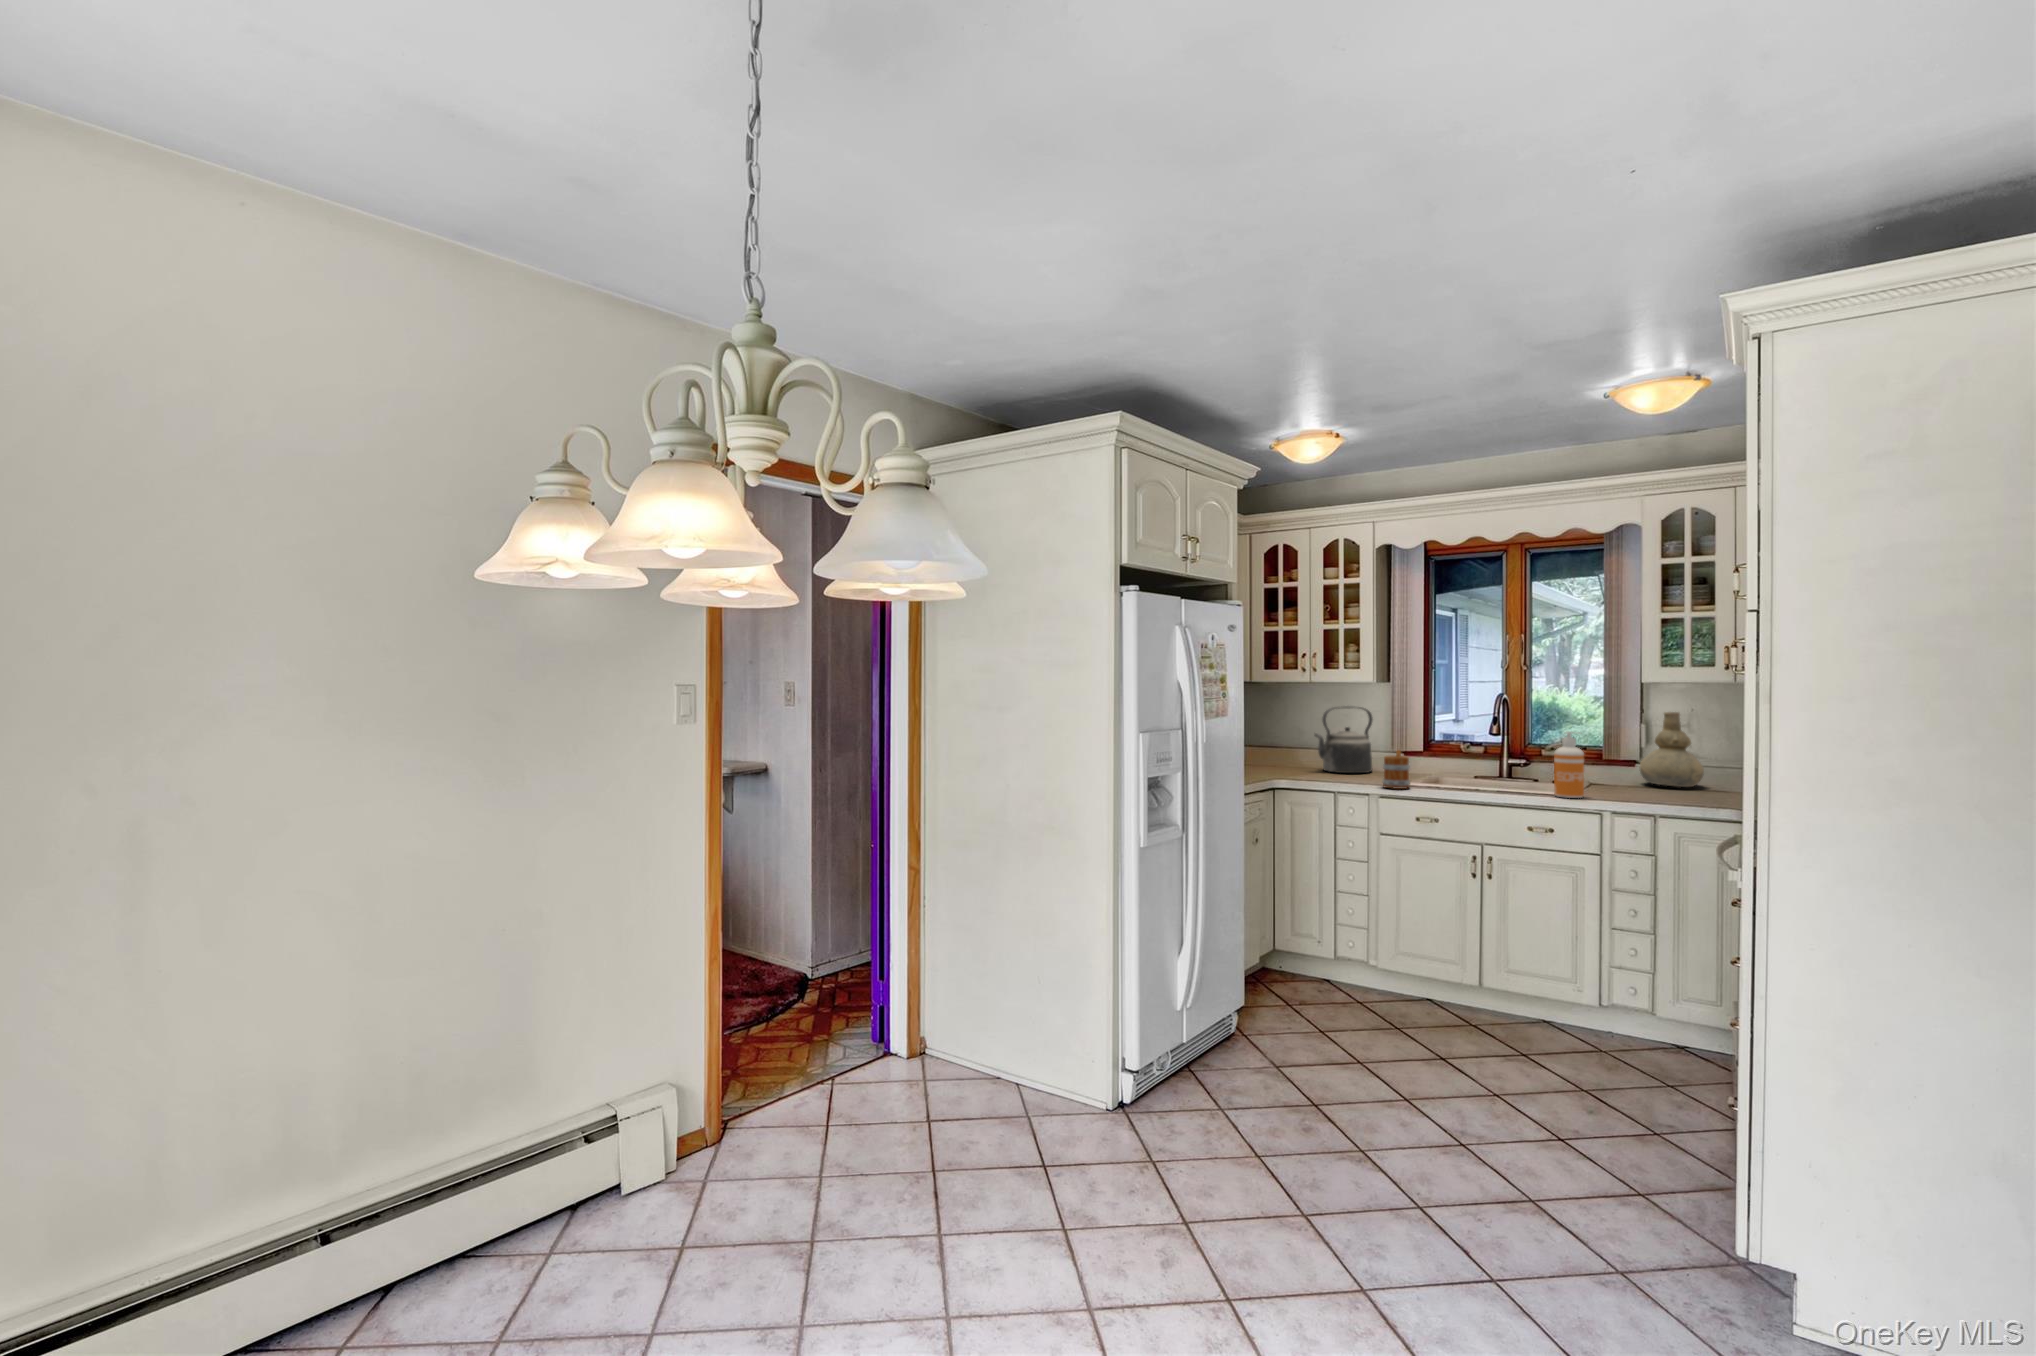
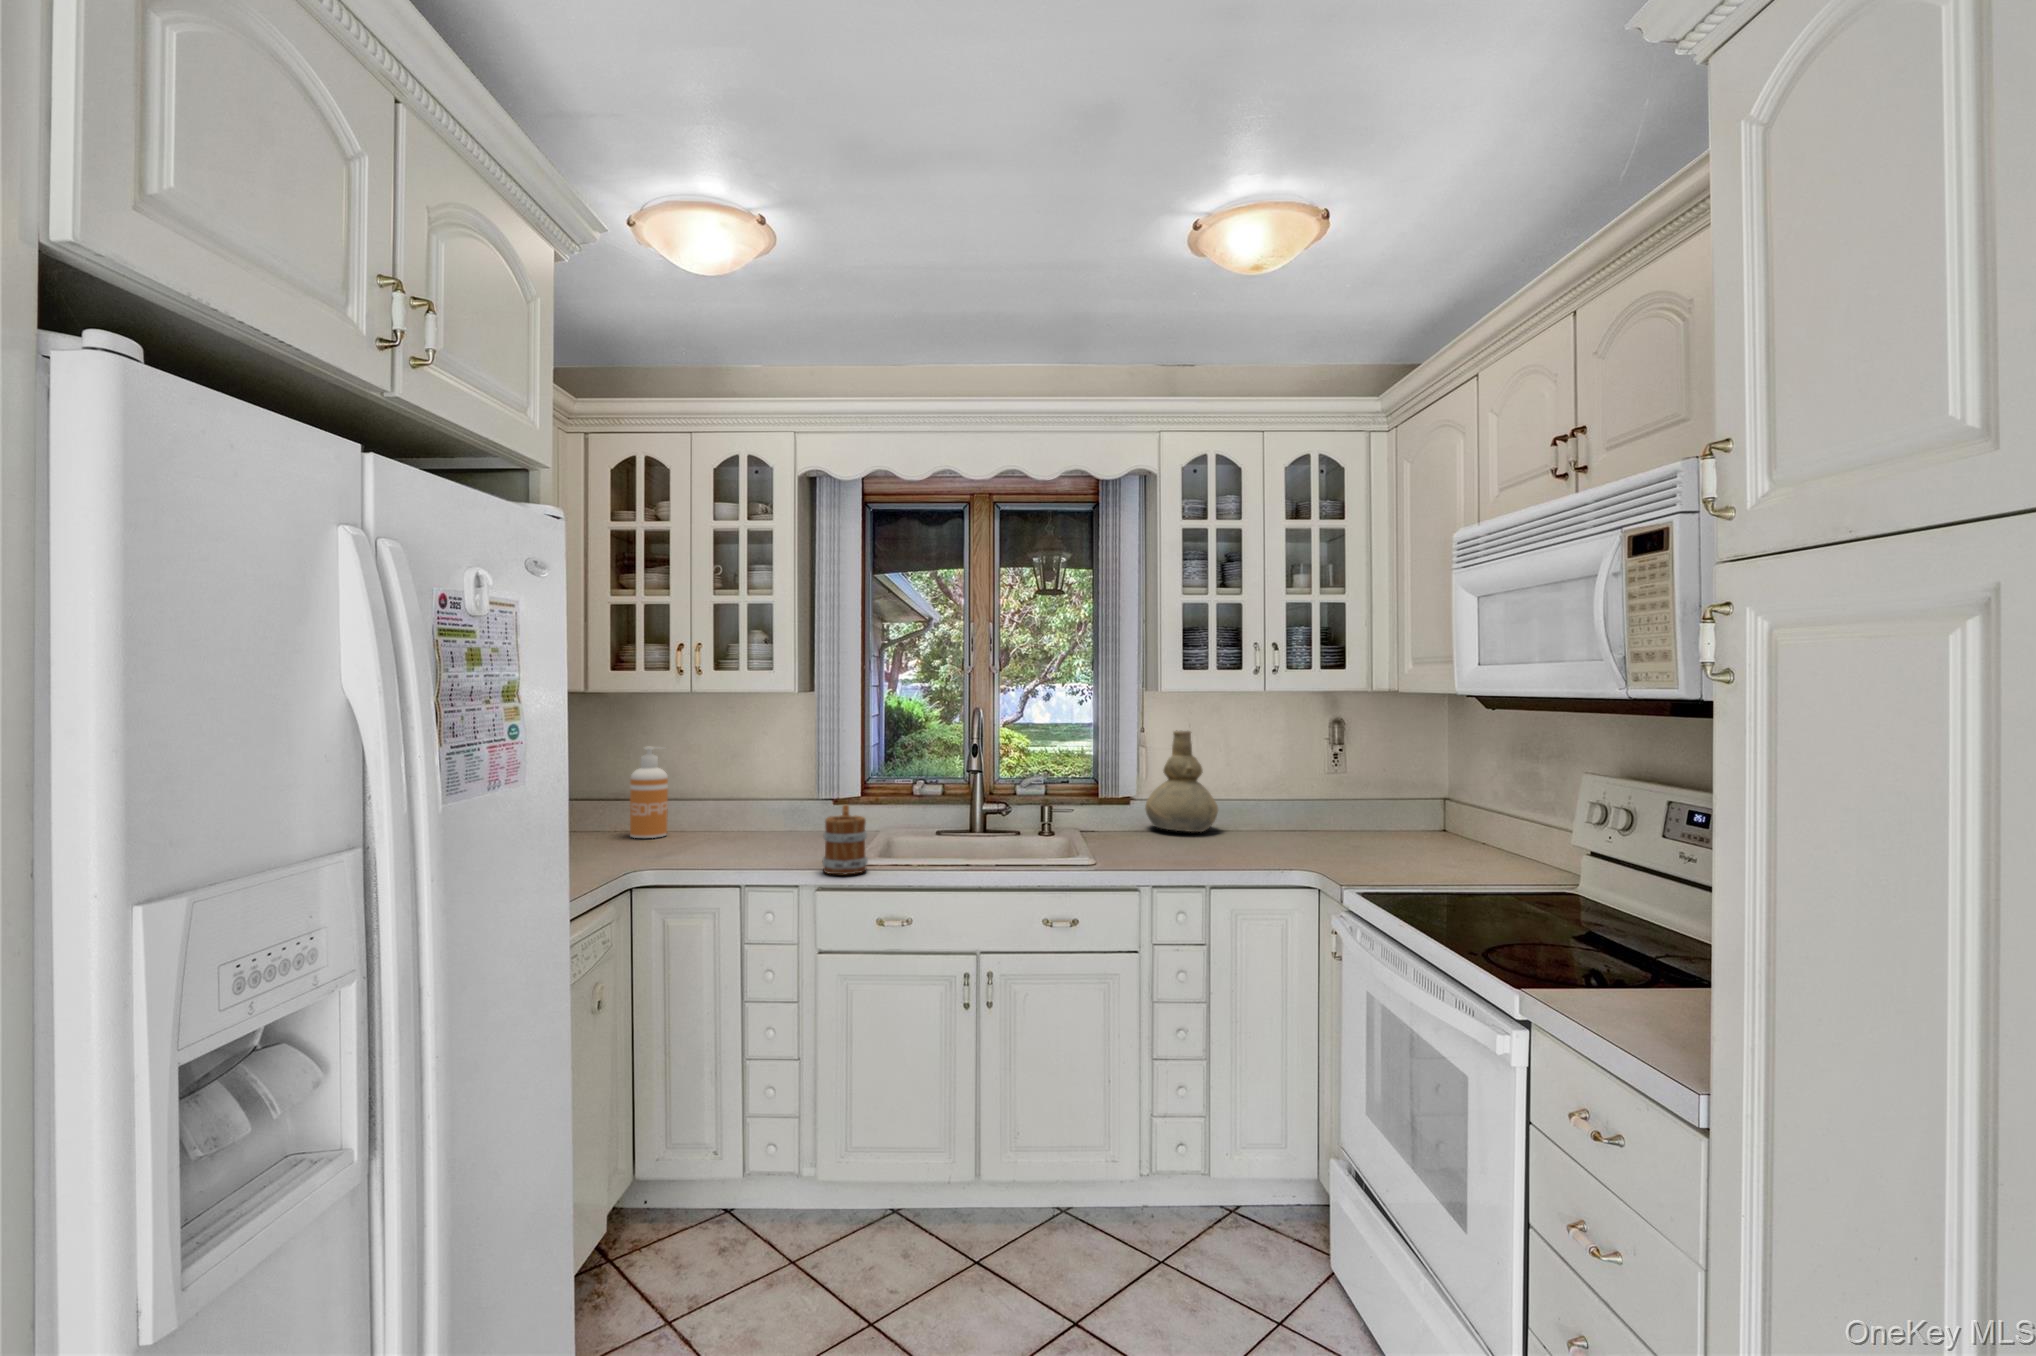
kettle: present [1315,706,1372,773] -> none [699,731,792,844]
soap dispenser: present [1554,732,1584,798] -> present [630,747,668,838]

